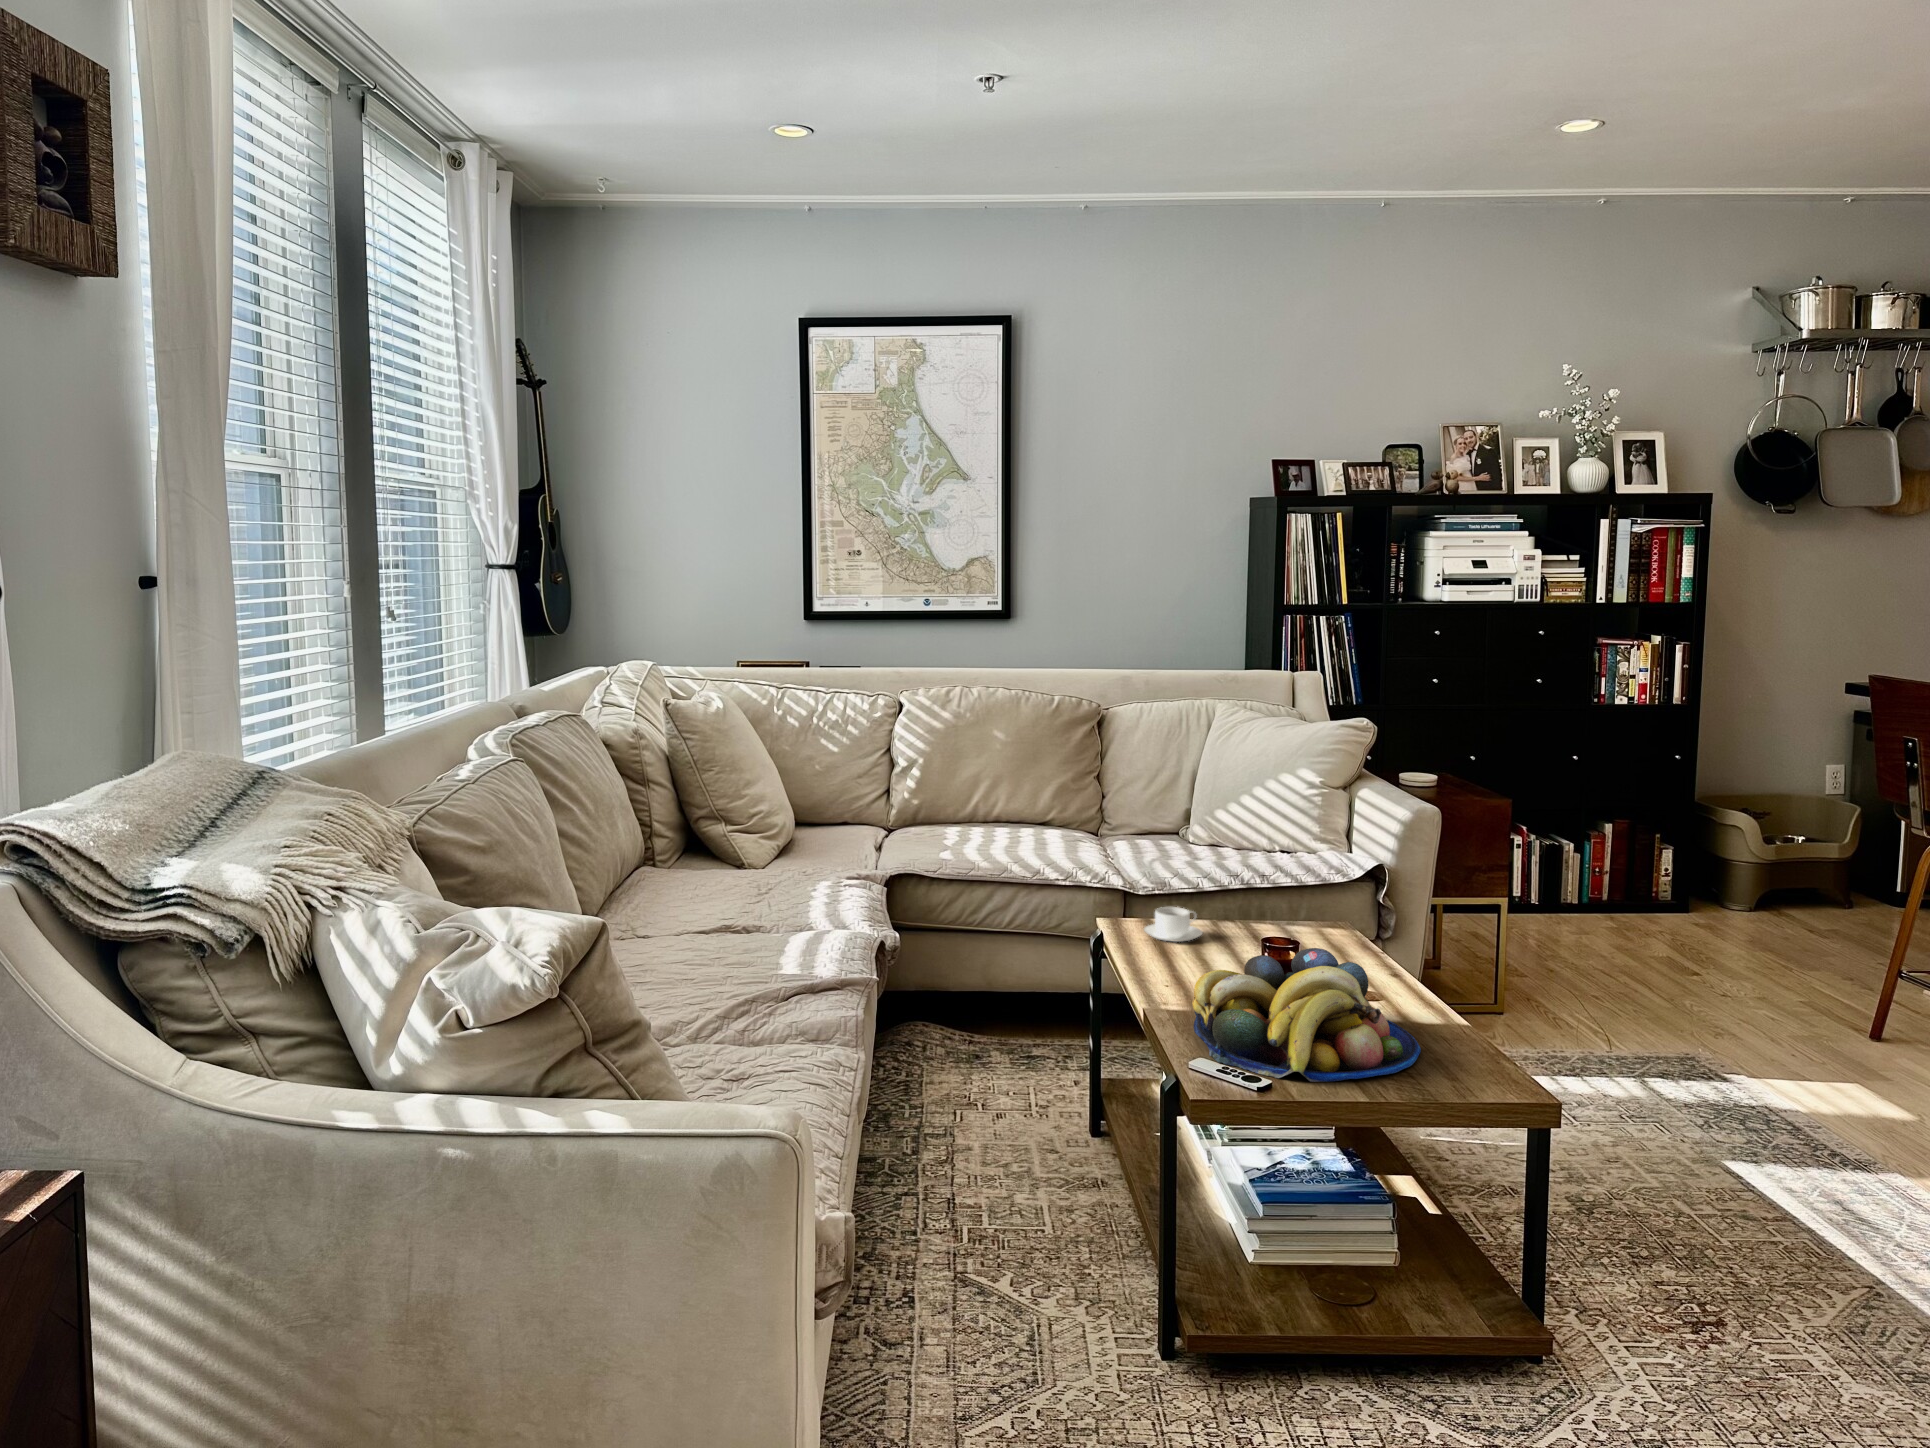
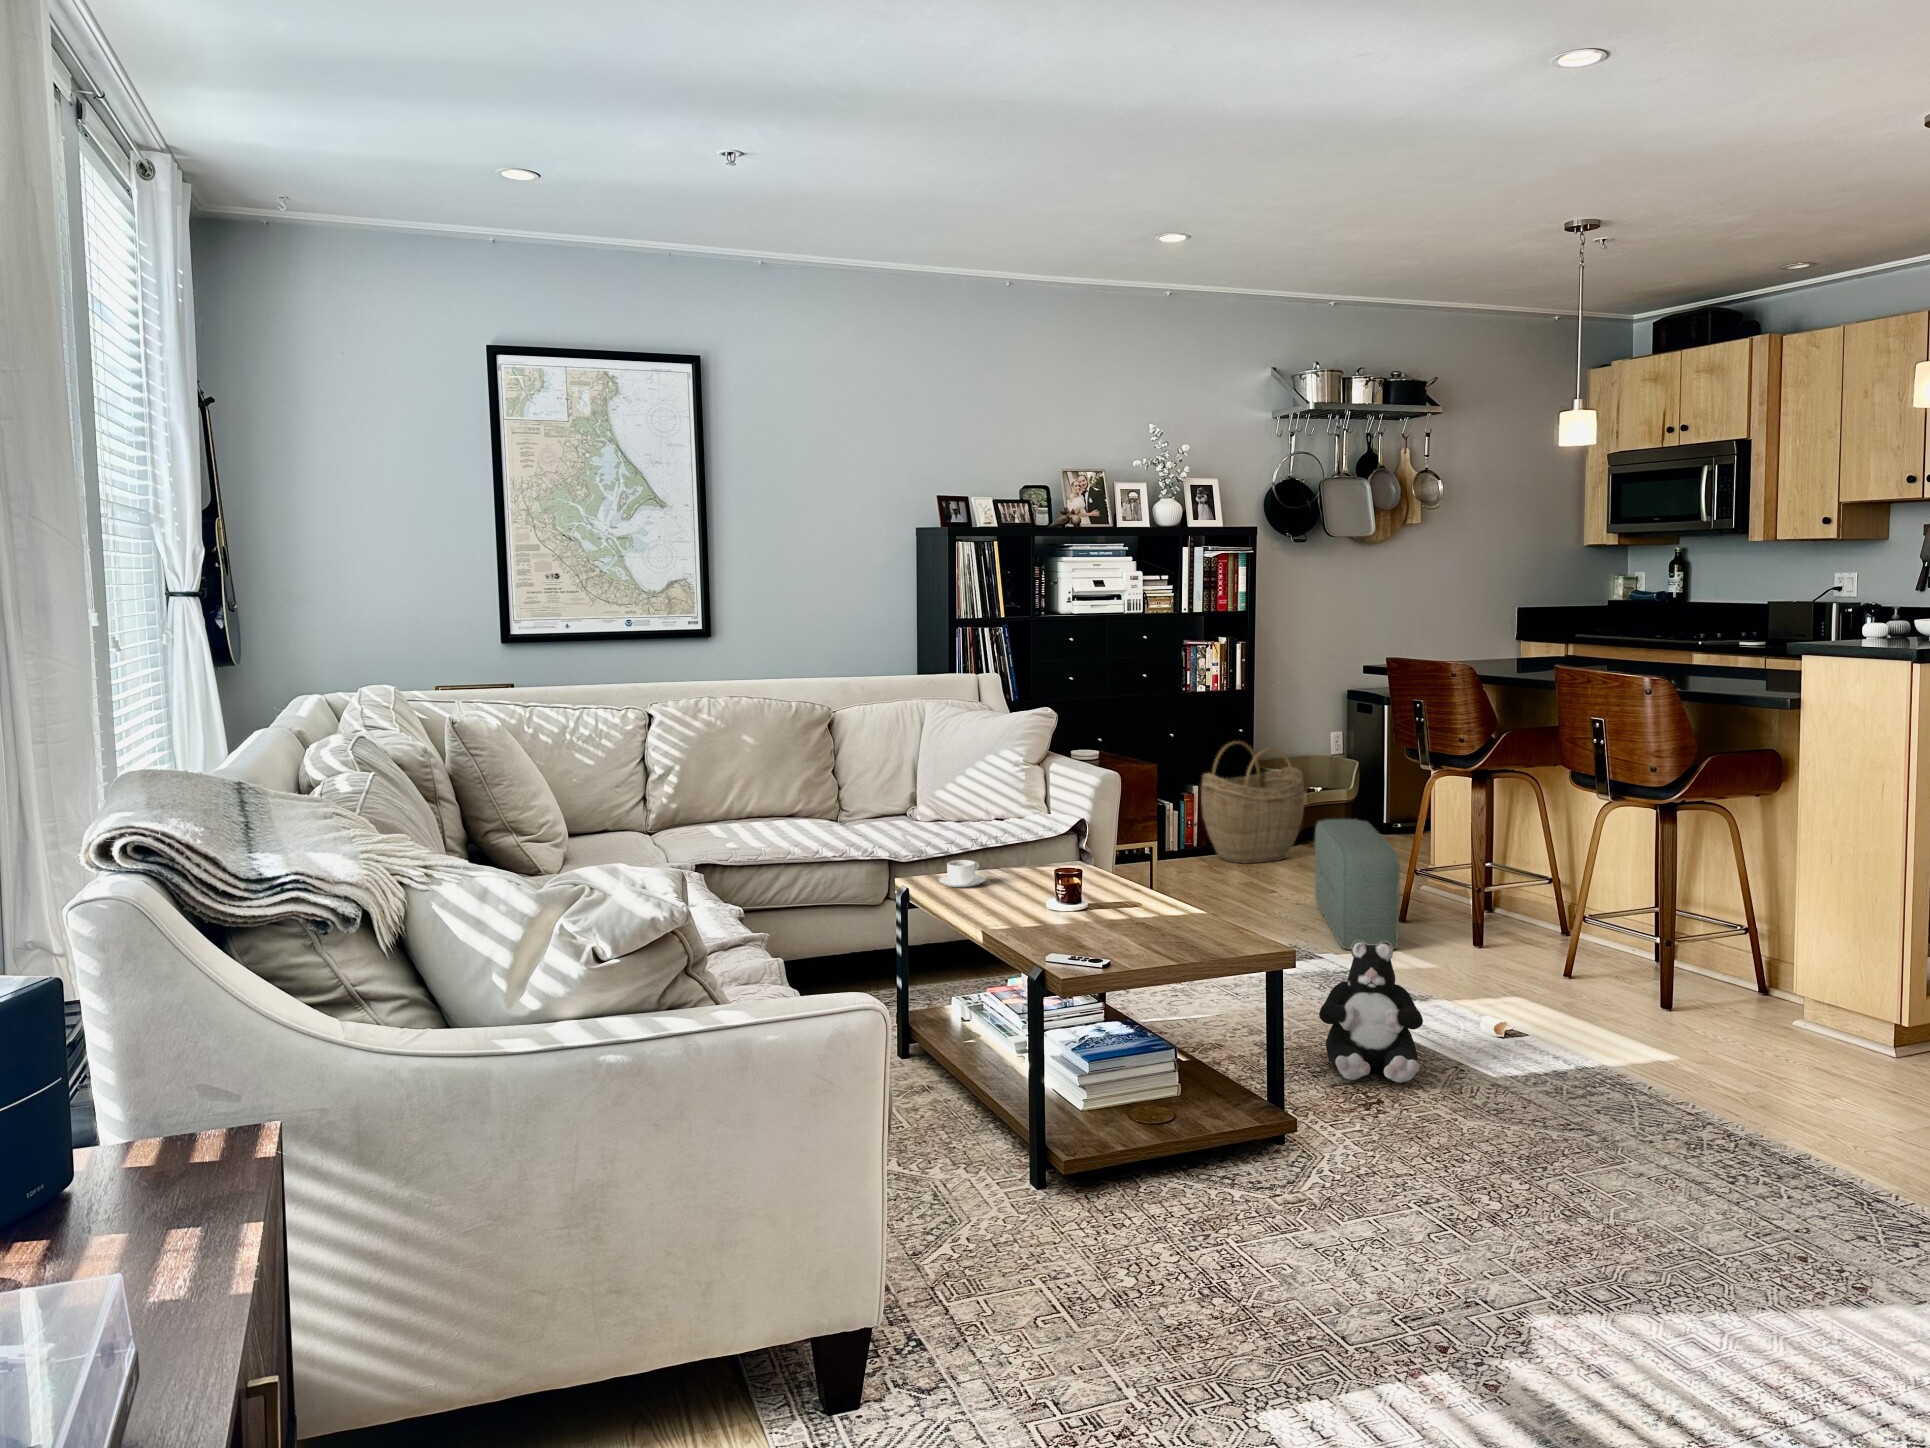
woven basket: none [1607,773,1763,936] -> present [1201,741,1305,864]
pouf: none [1747,895,1866,1096] -> present [1315,819,1400,950]
fruit bowl: present [1192,948,1421,1082] -> none [1024,867,1192,959]
plush toy: none [1656,1094,1827,1319] -> present [1319,941,1423,1083]

